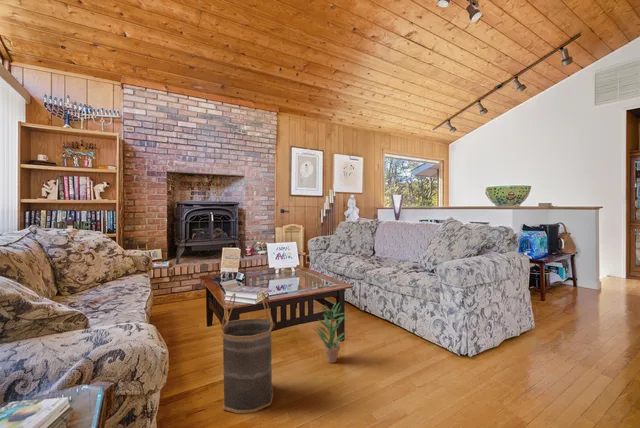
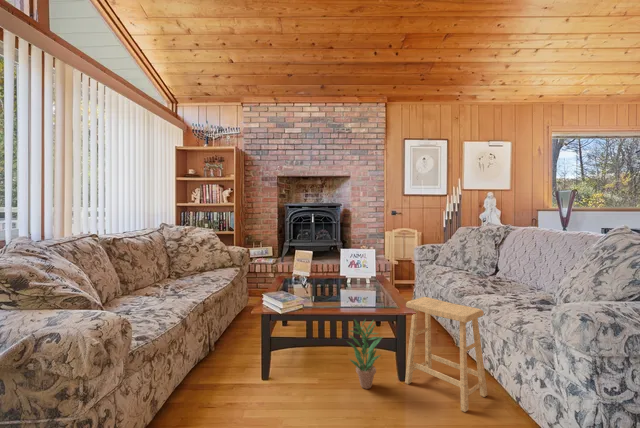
footstool: none [356,279,412,359] -> present [405,297,487,412]
basket: present [222,292,275,414] -> none [233,291,288,410]

